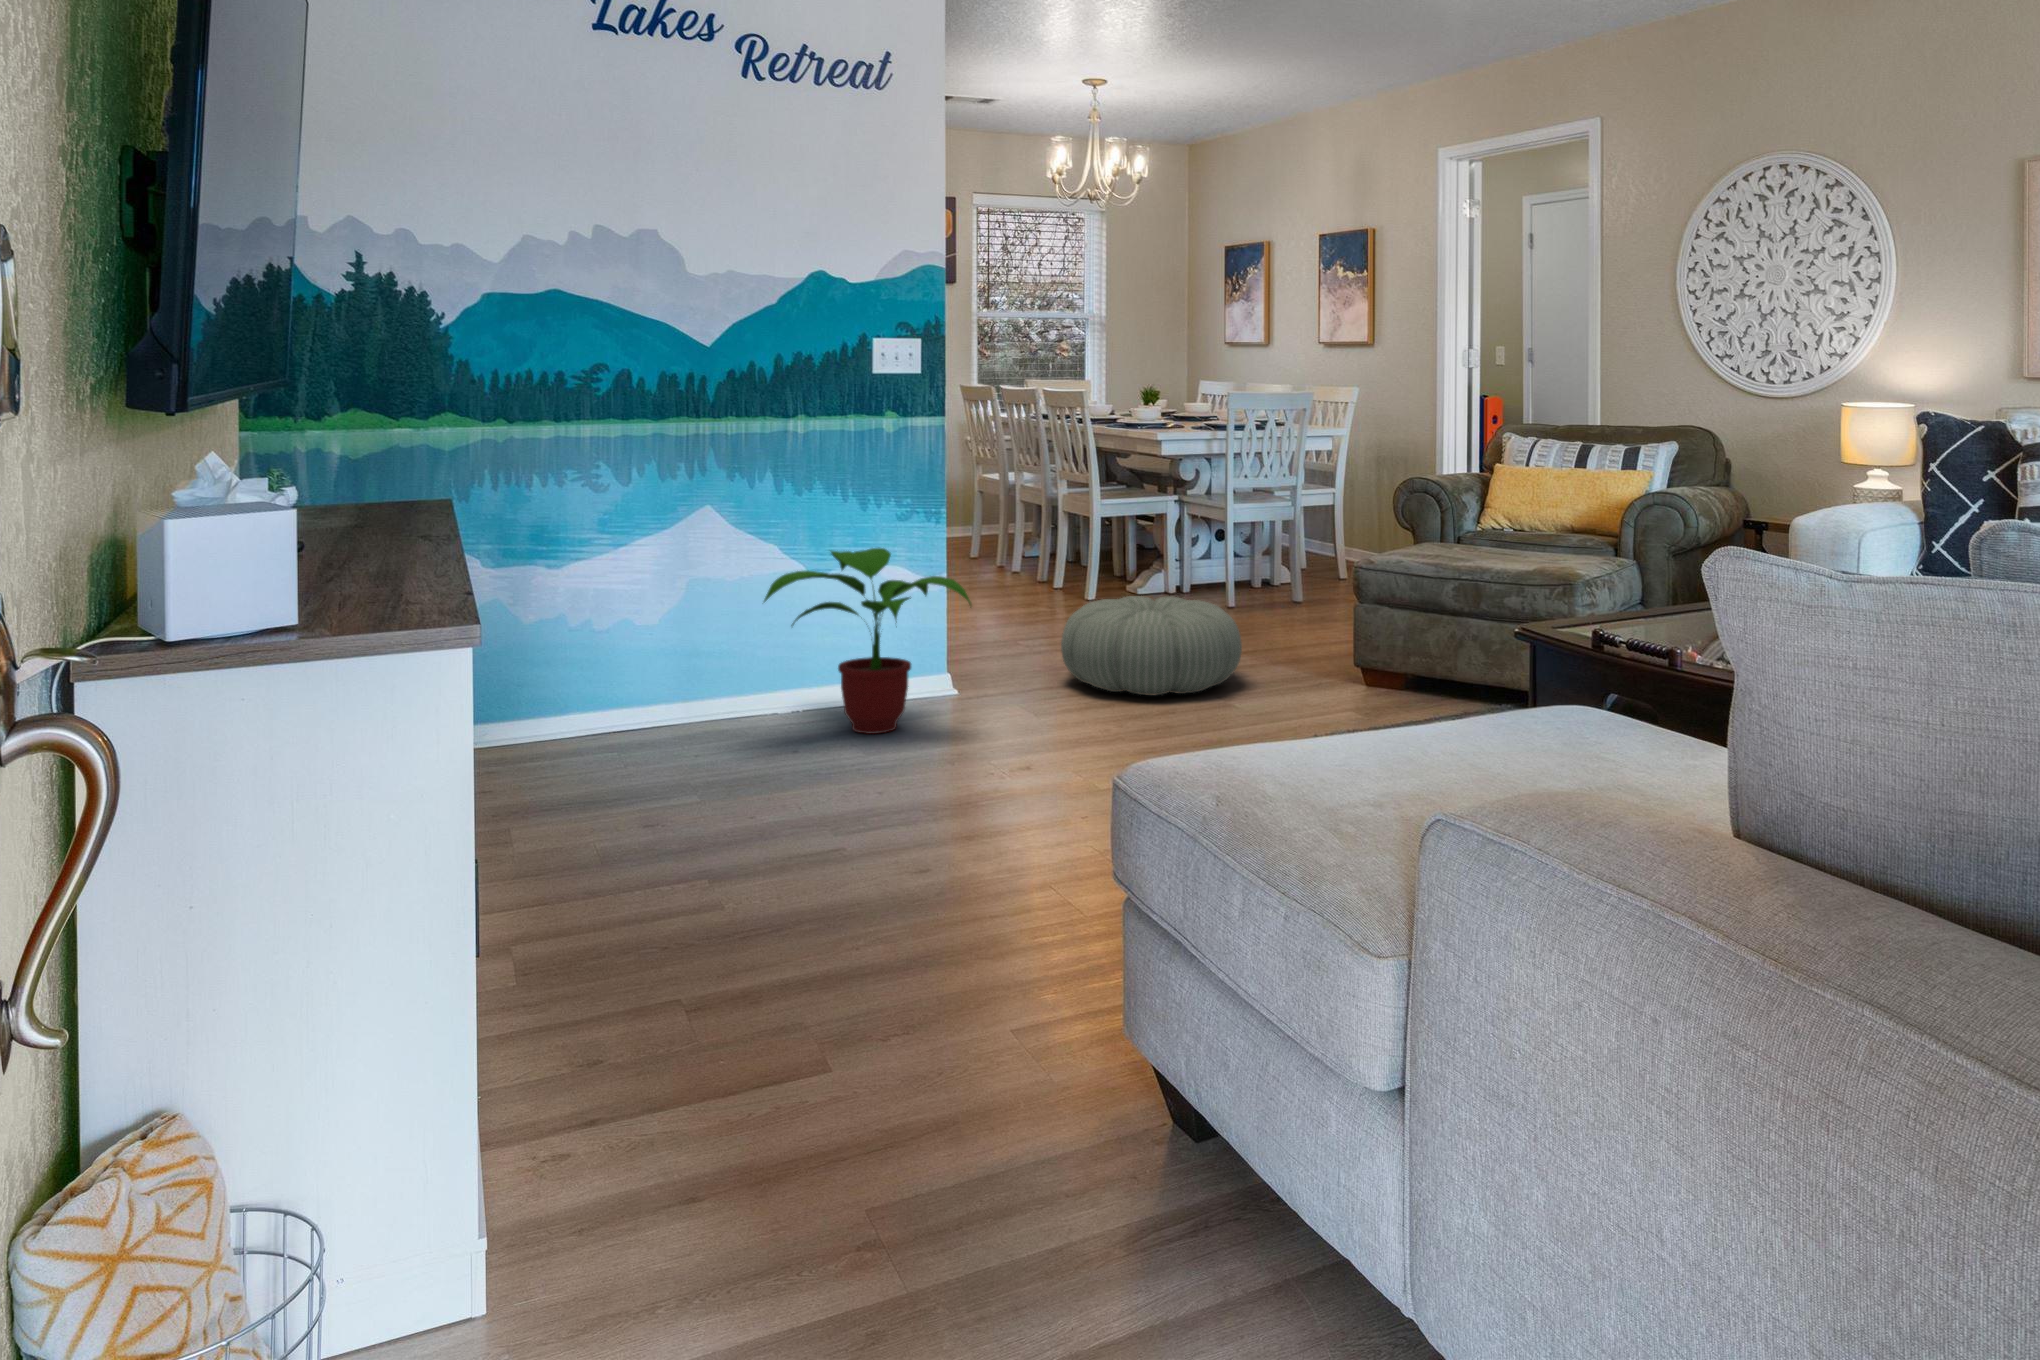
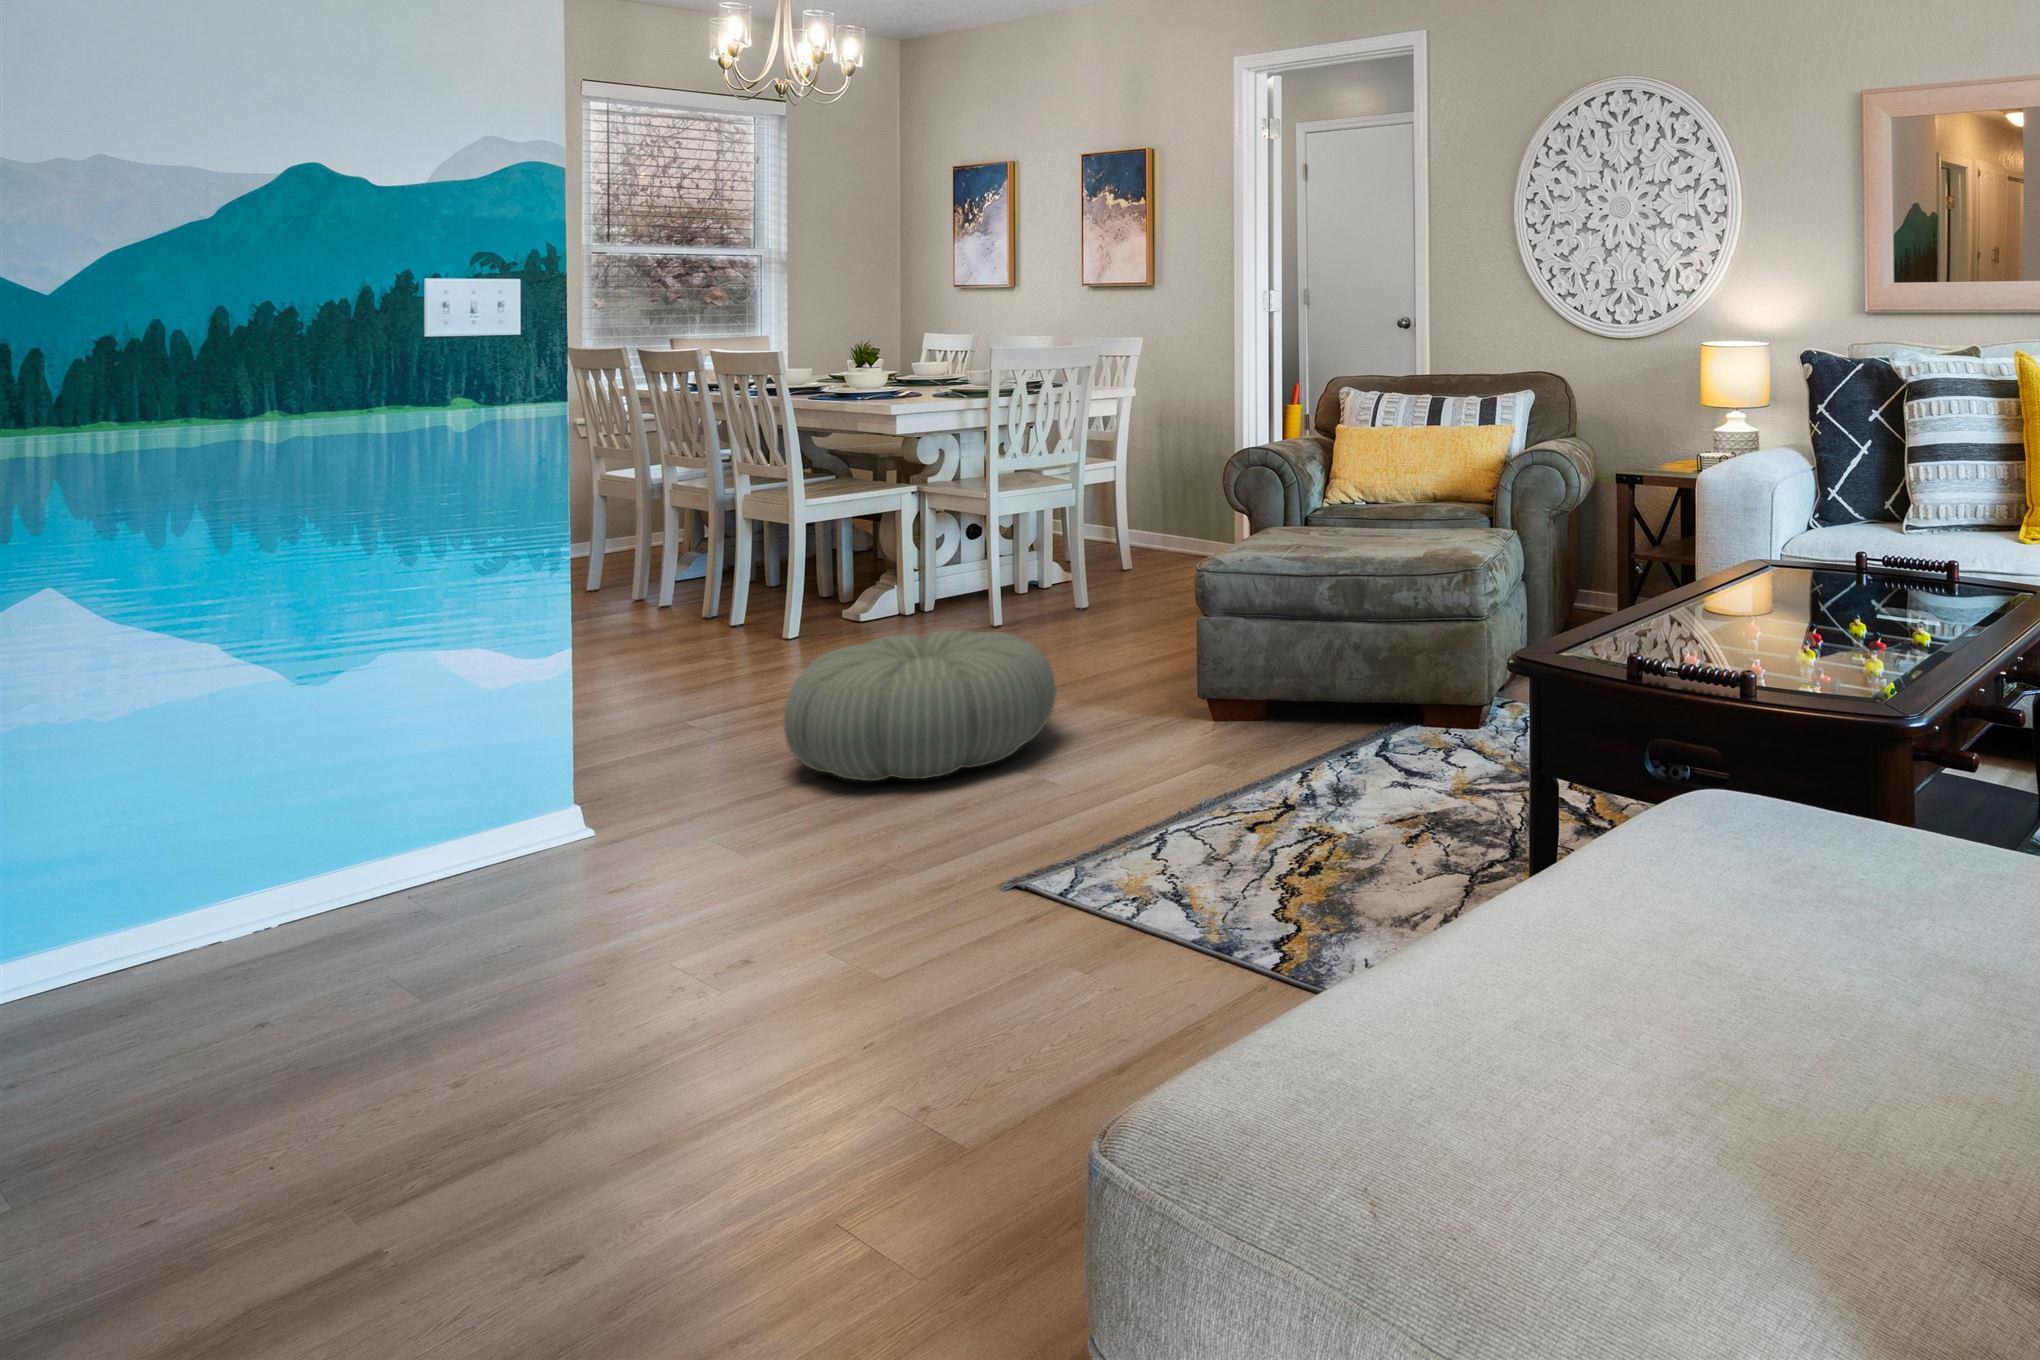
potted plant: present [764,548,971,734] -> none [193,622,642,944]

